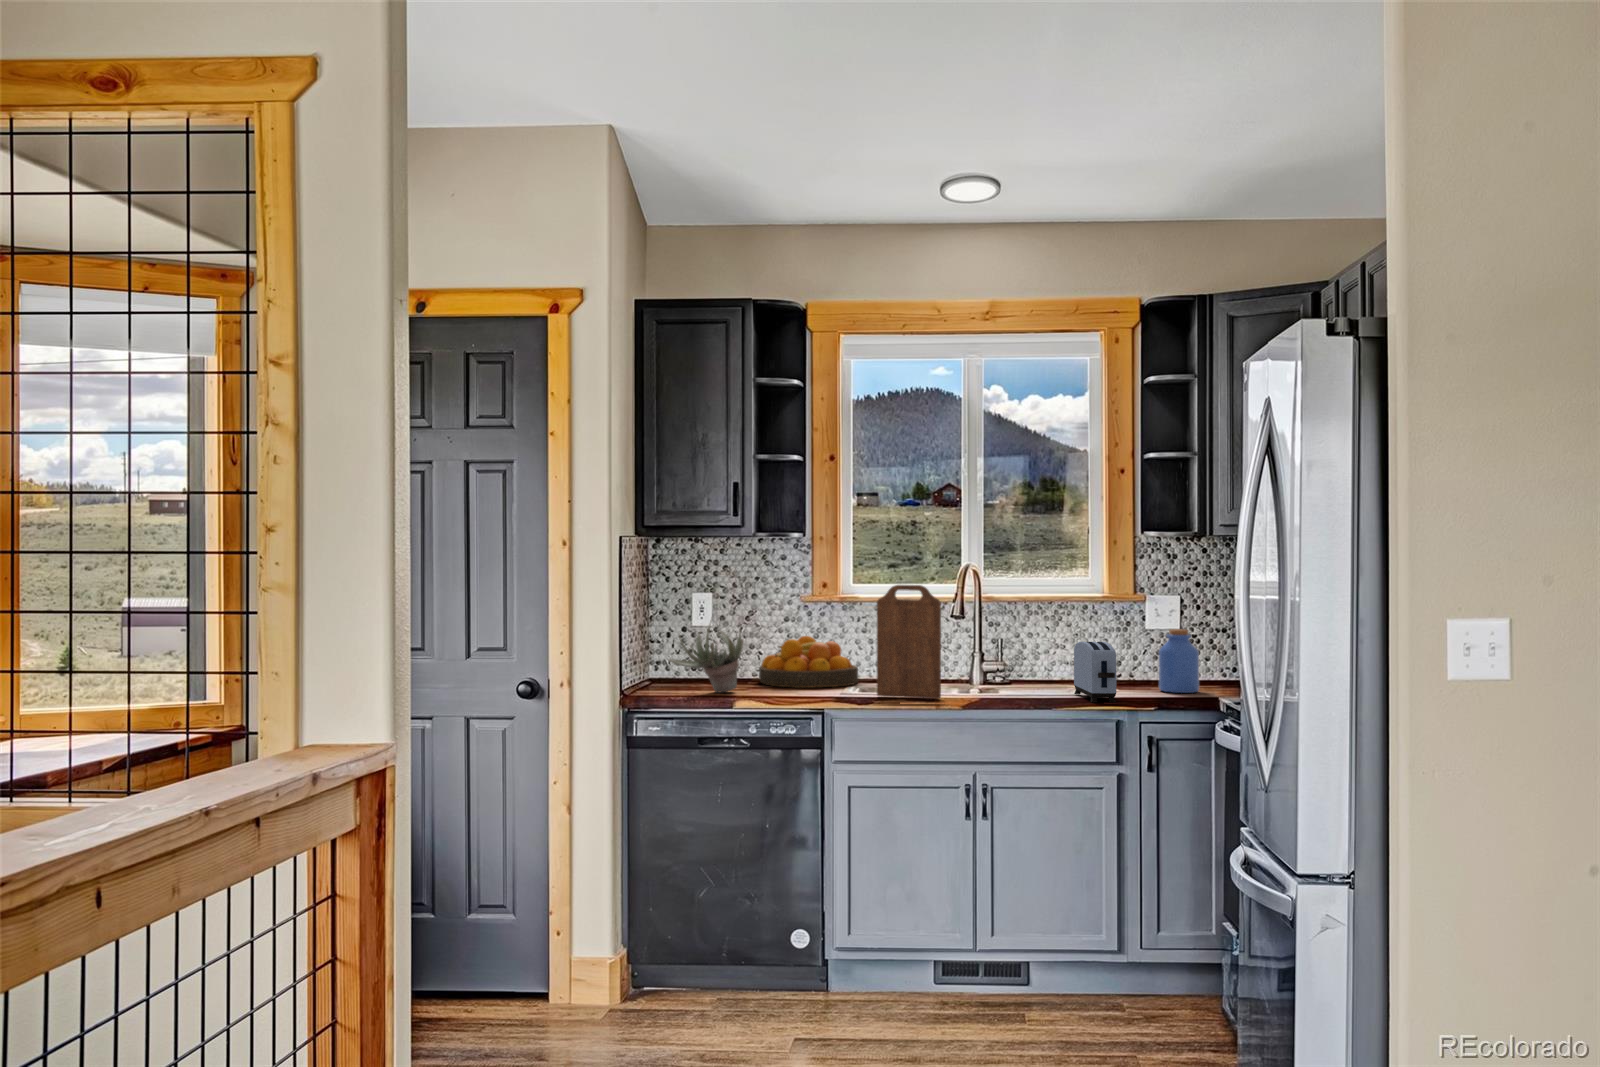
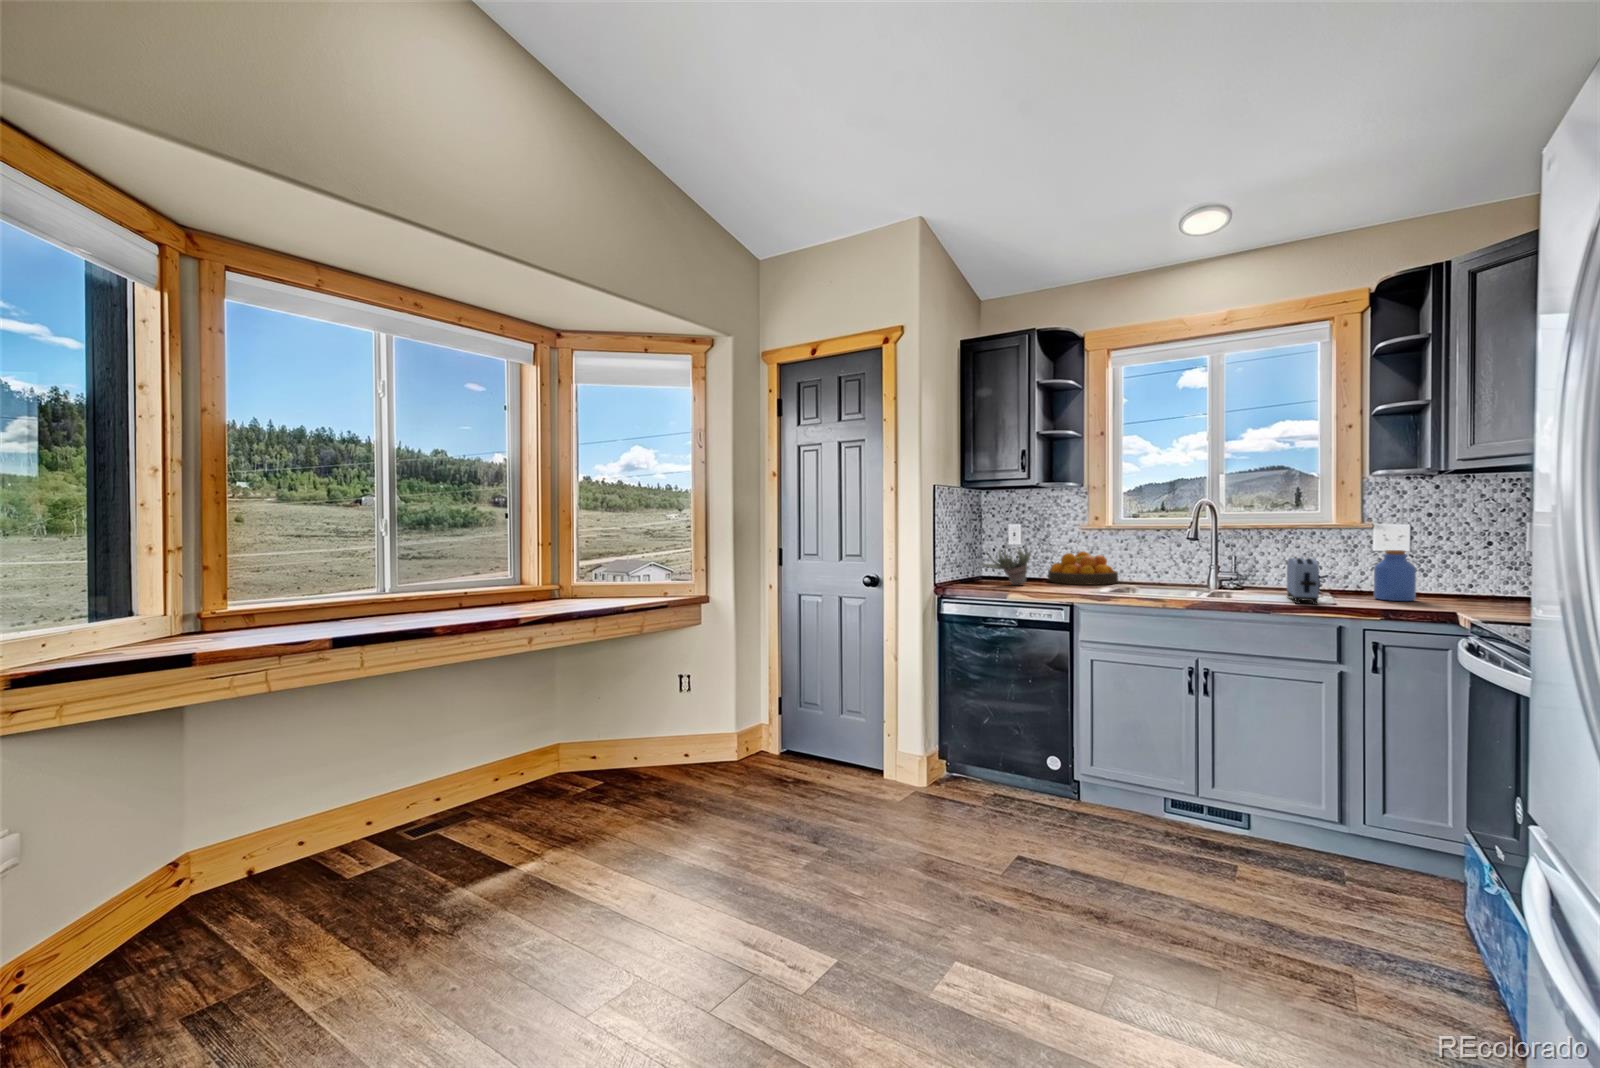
cutting board: present [877,585,941,699] -> none [1119,516,1167,595]

